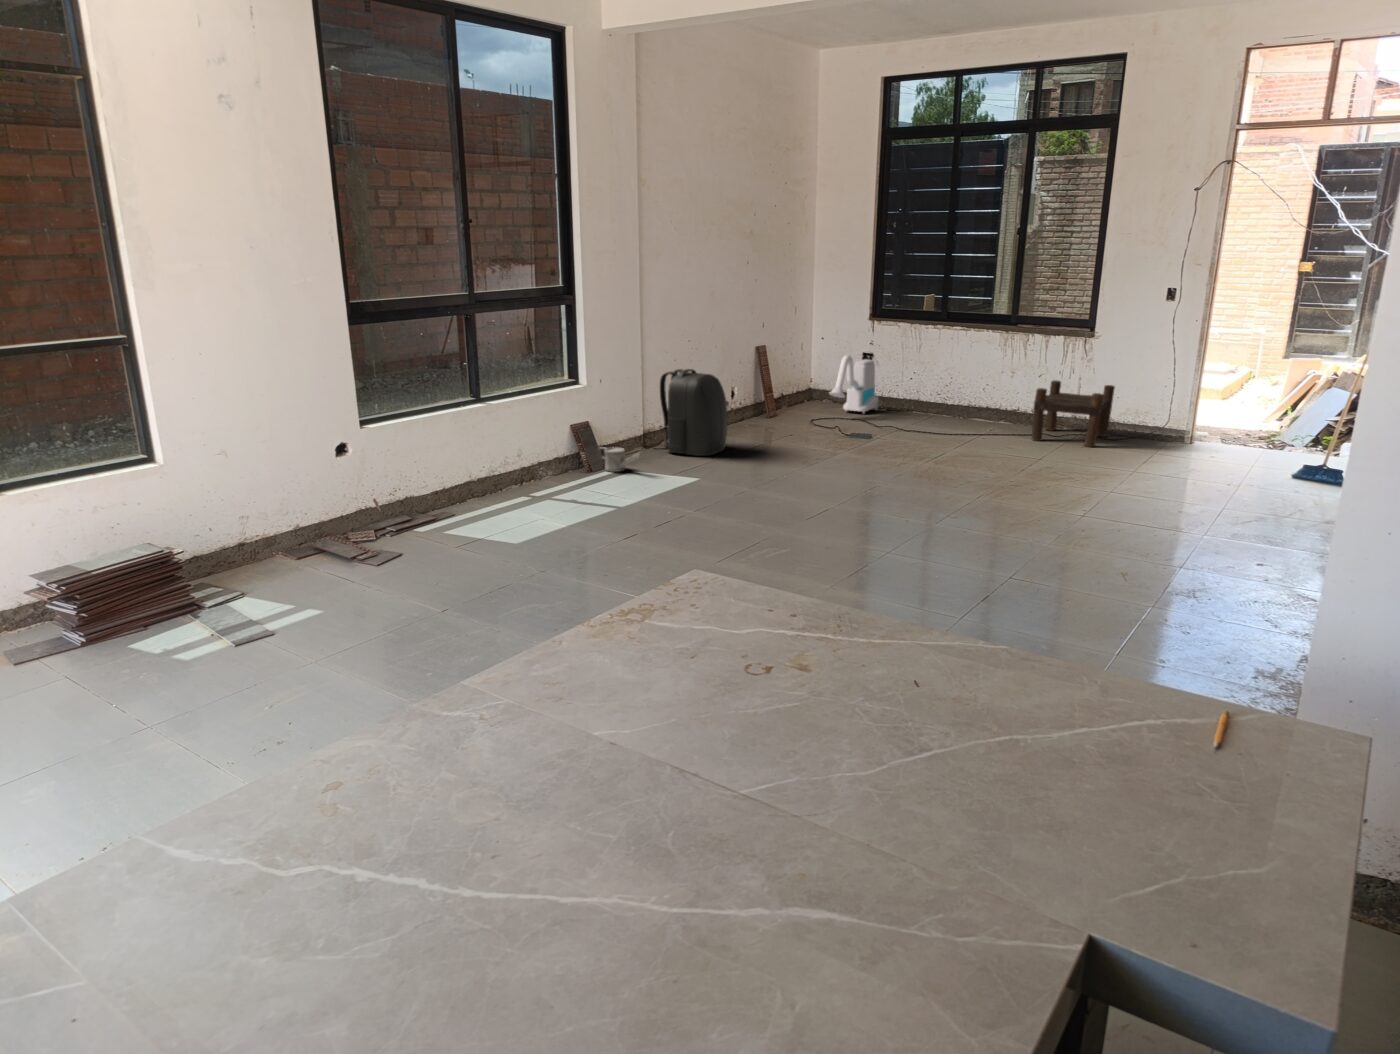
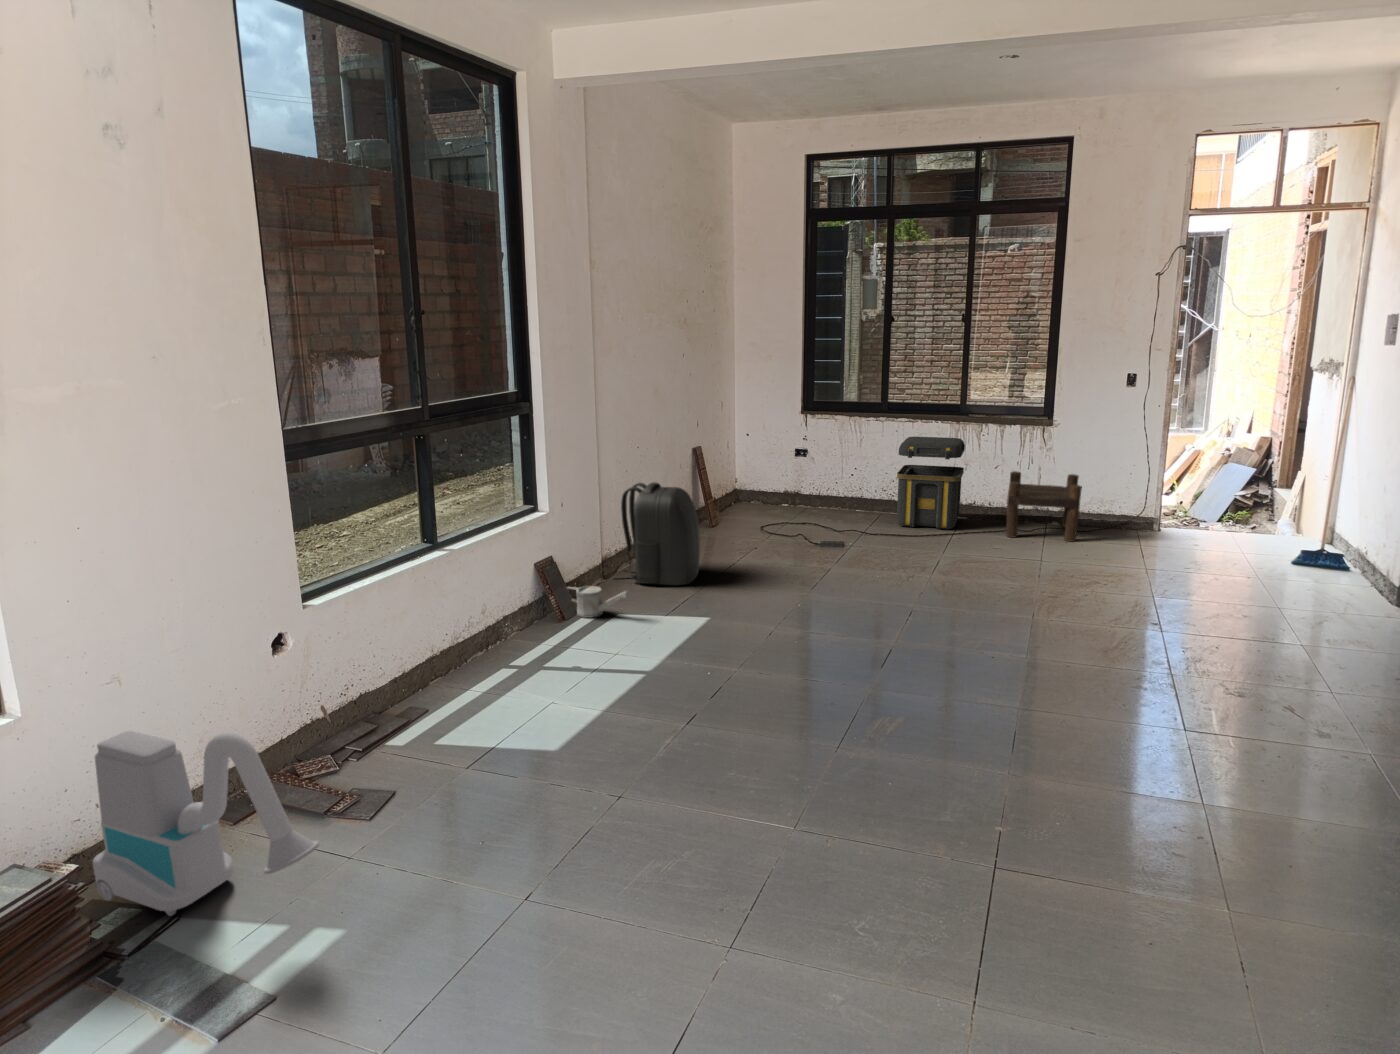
toolbox: none [937,344,1010,431] -> present [897,437,965,529]
vacuum cleaner: present [829,355,878,414] -> present [93,731,320,916]

